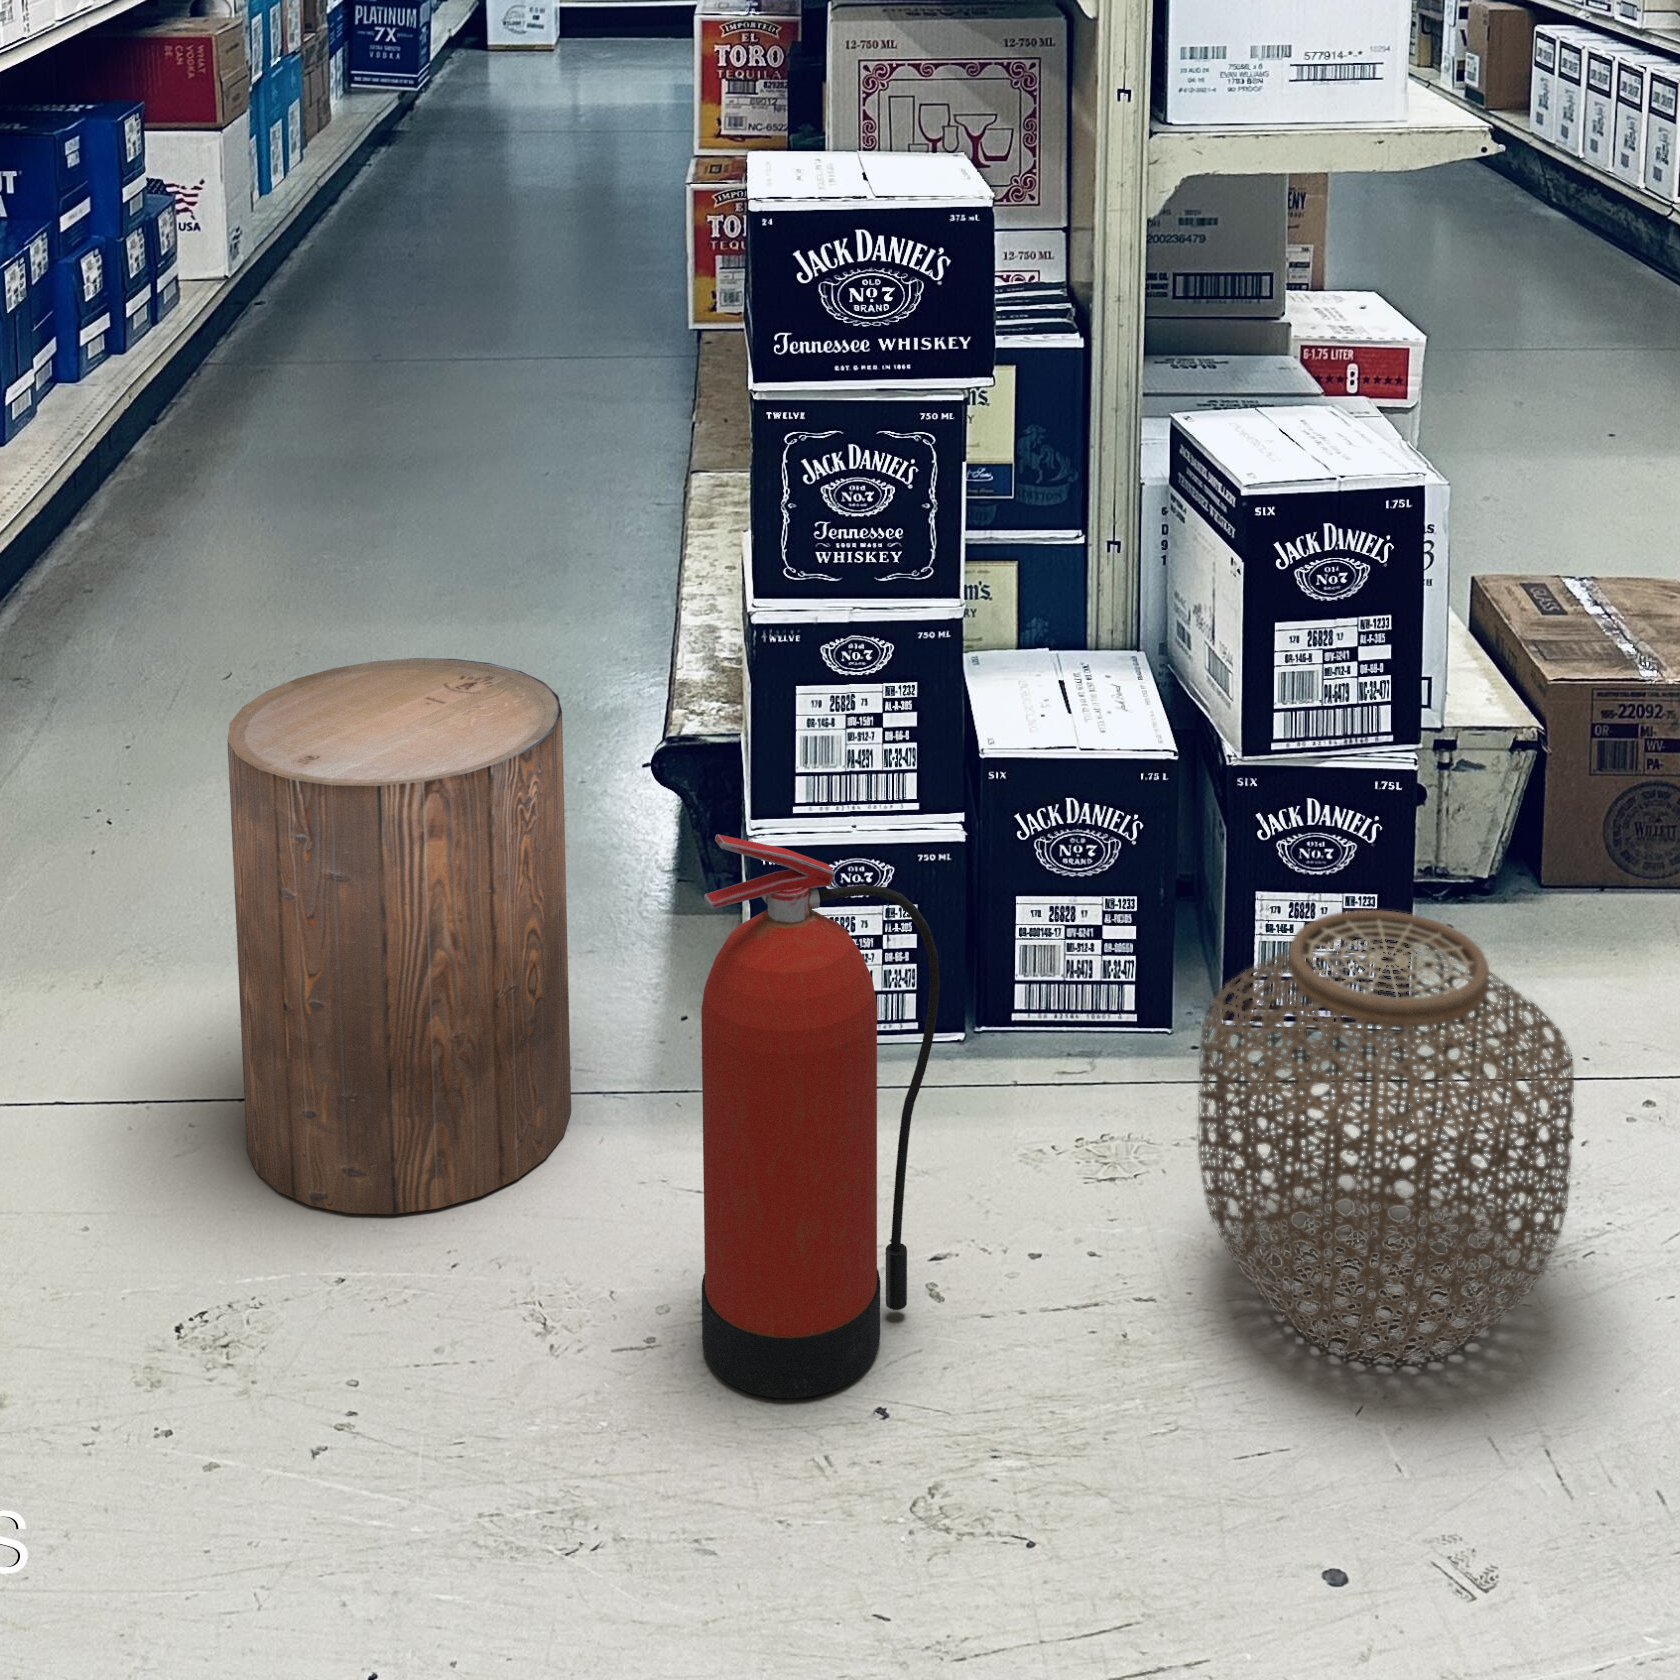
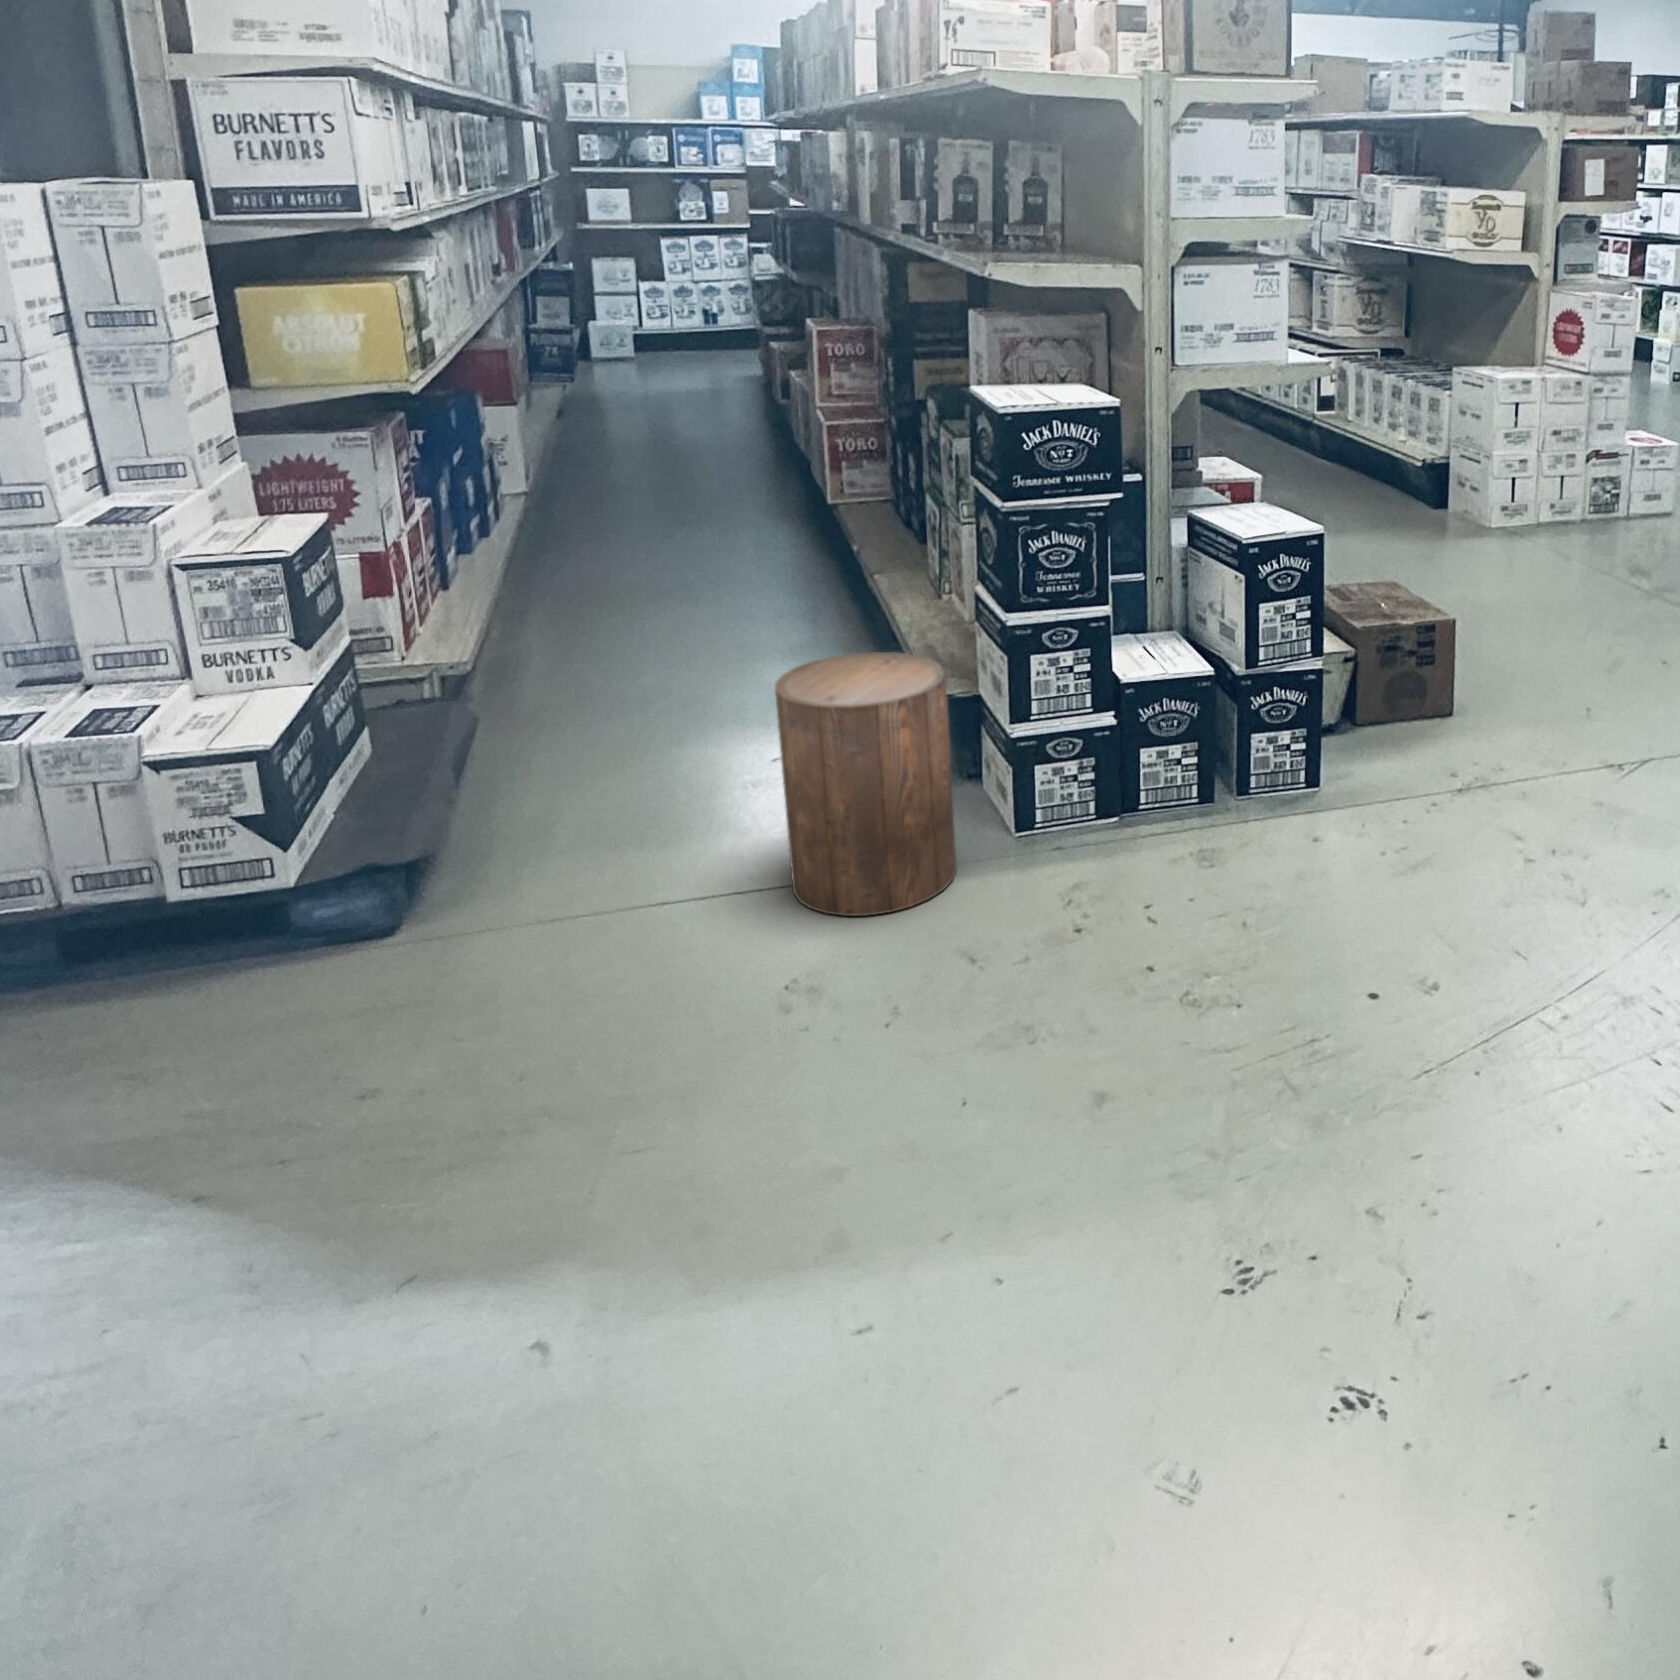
fire extinguisher: present [701,834,940,1398] -> none [1062,698,1162,946]
woven basket: present [1198,910,1574,1361] -> none [1268,707,1426,890]

